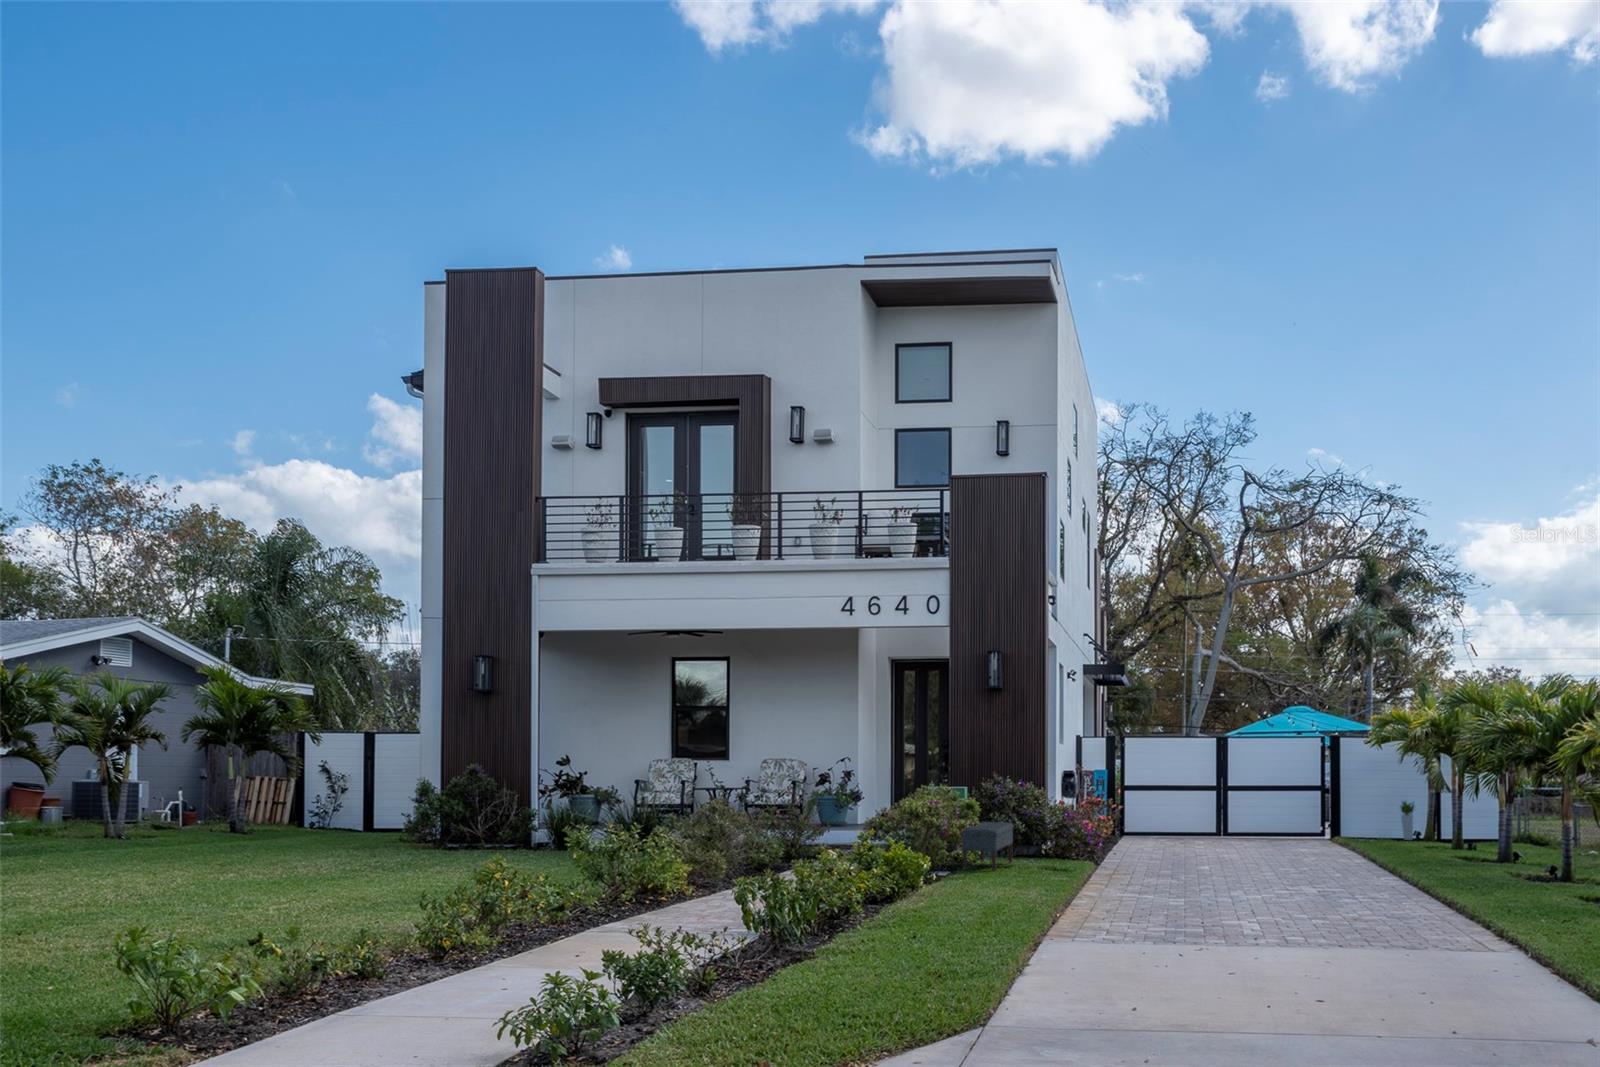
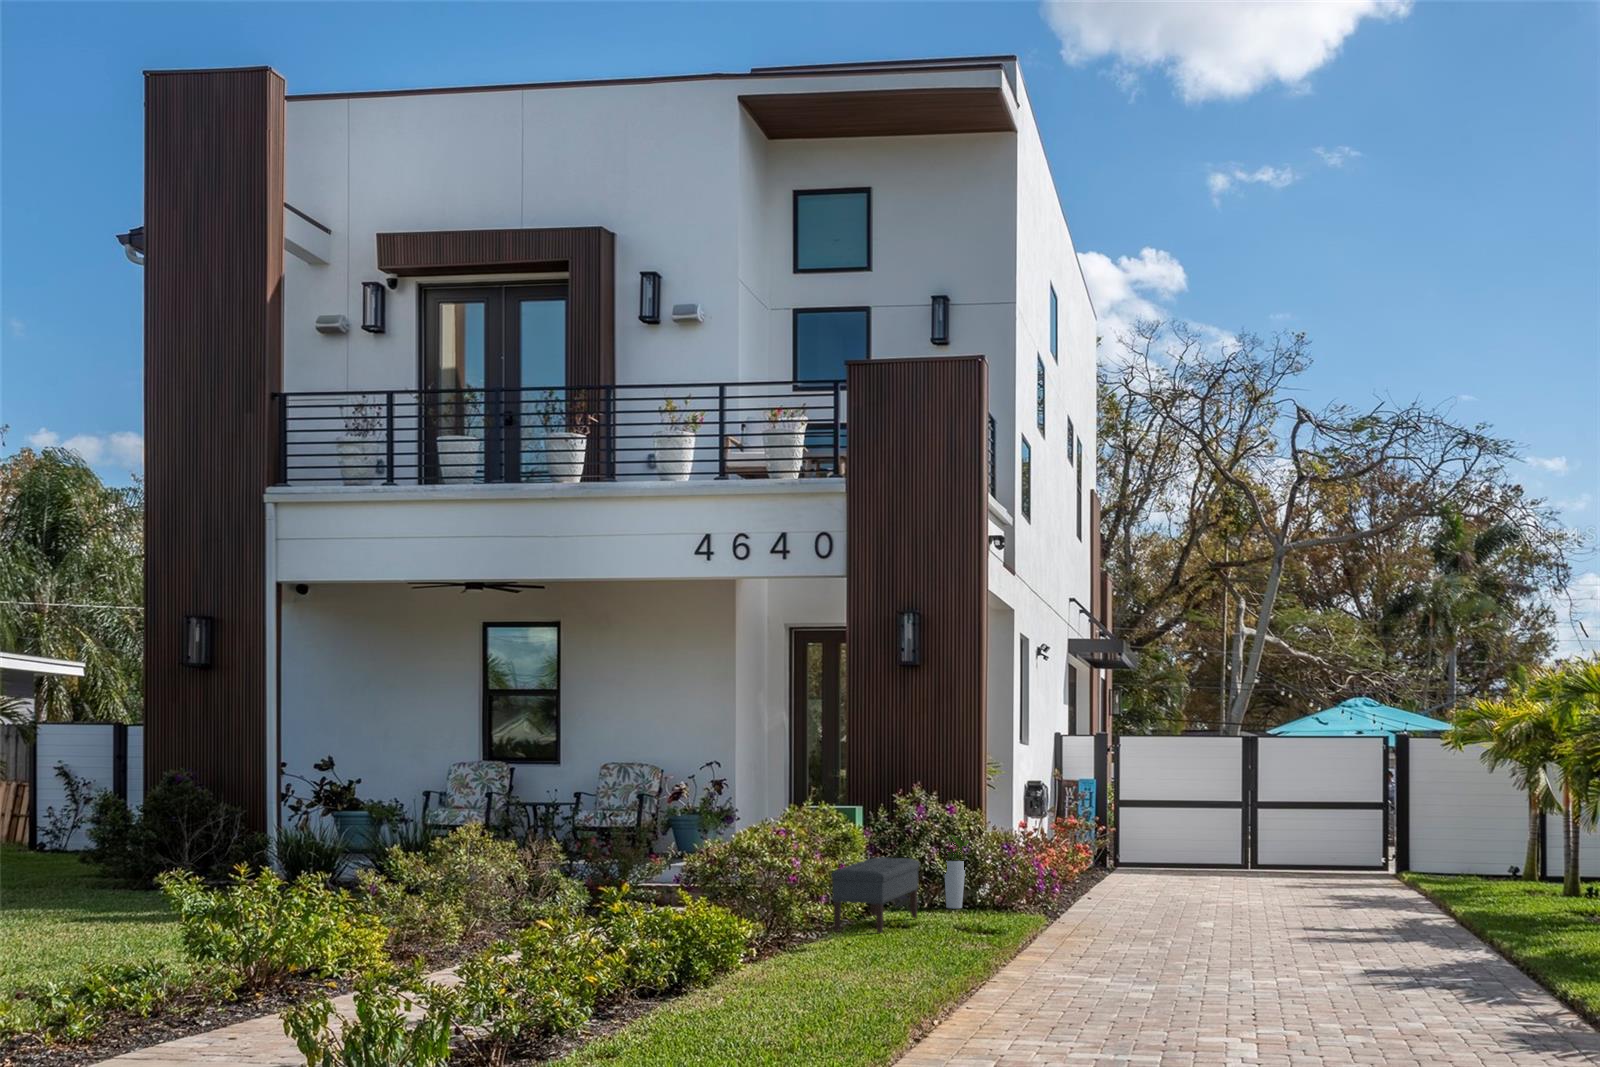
planter: present [1401,802,1414,840] -> present [943,833,969,909]

